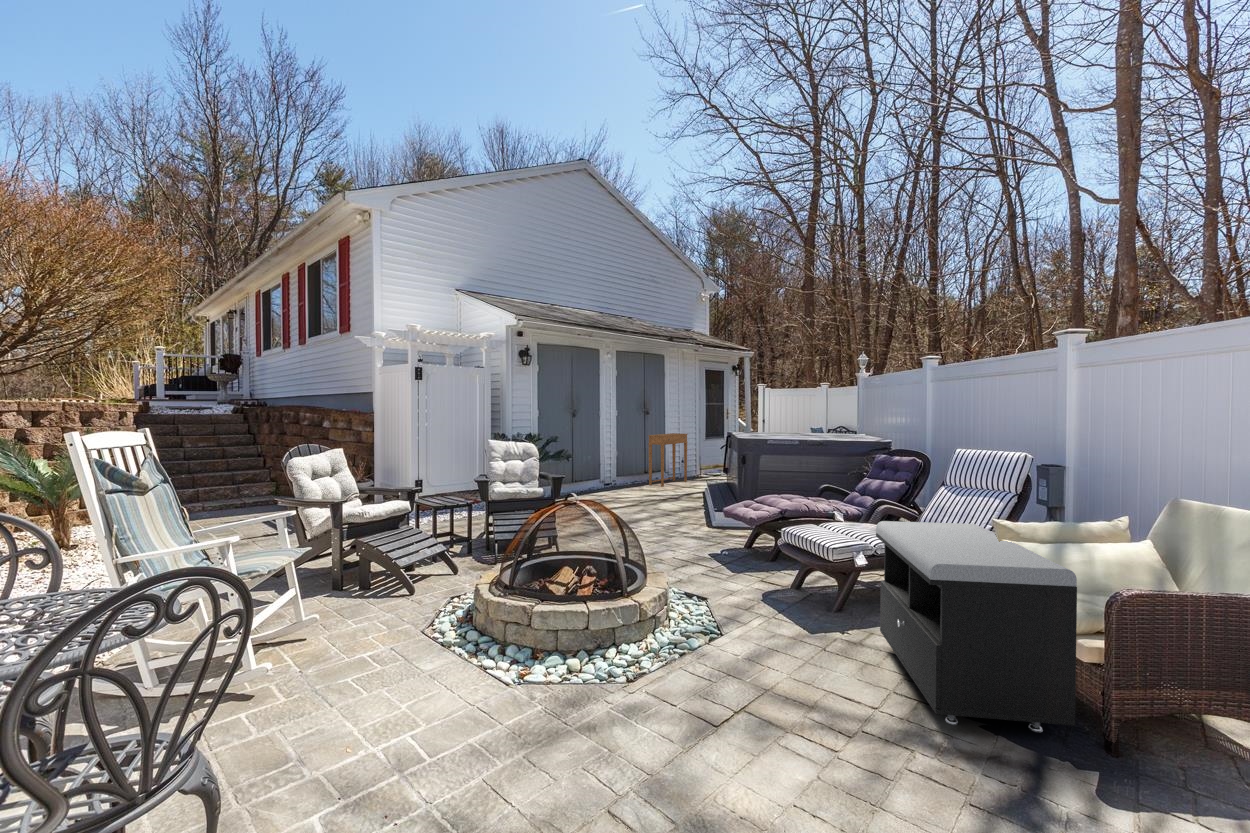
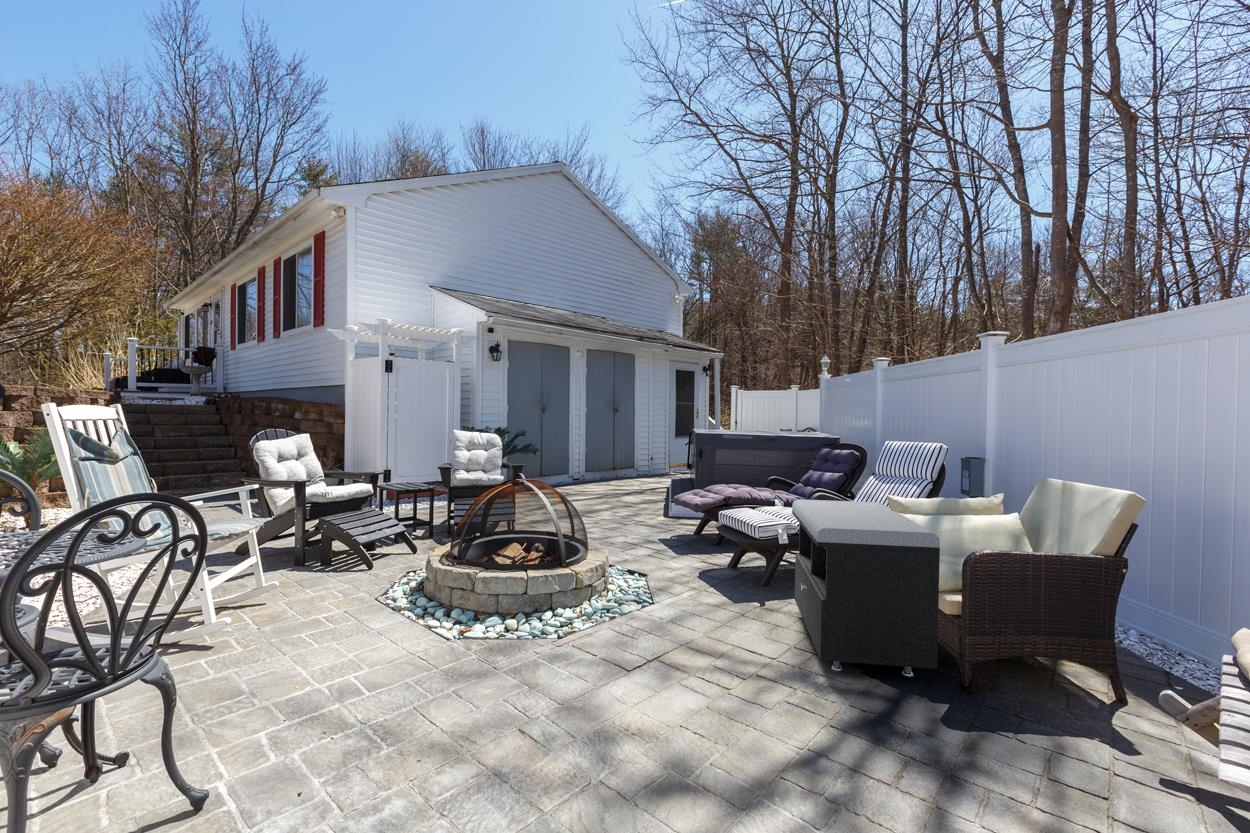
side table: present [648,433,688,487] -> none [617,431,657,482]

